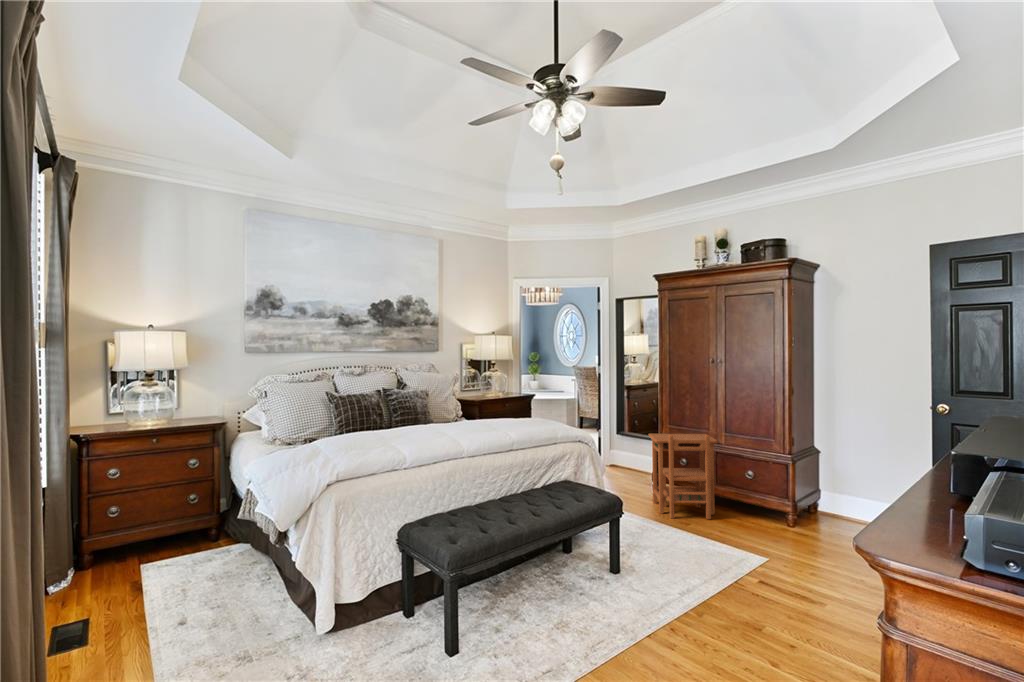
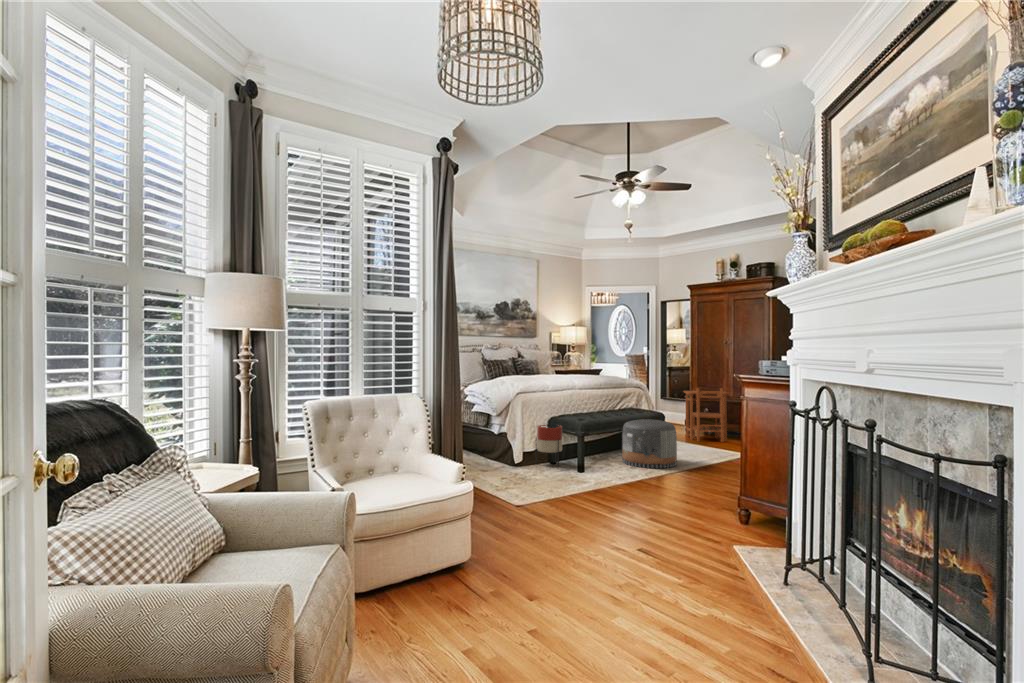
pouf: none [537,522,637,639] -> present [622,419,677,468]
planter: none [361,545,415,643] -> present [536,425,562,466]

